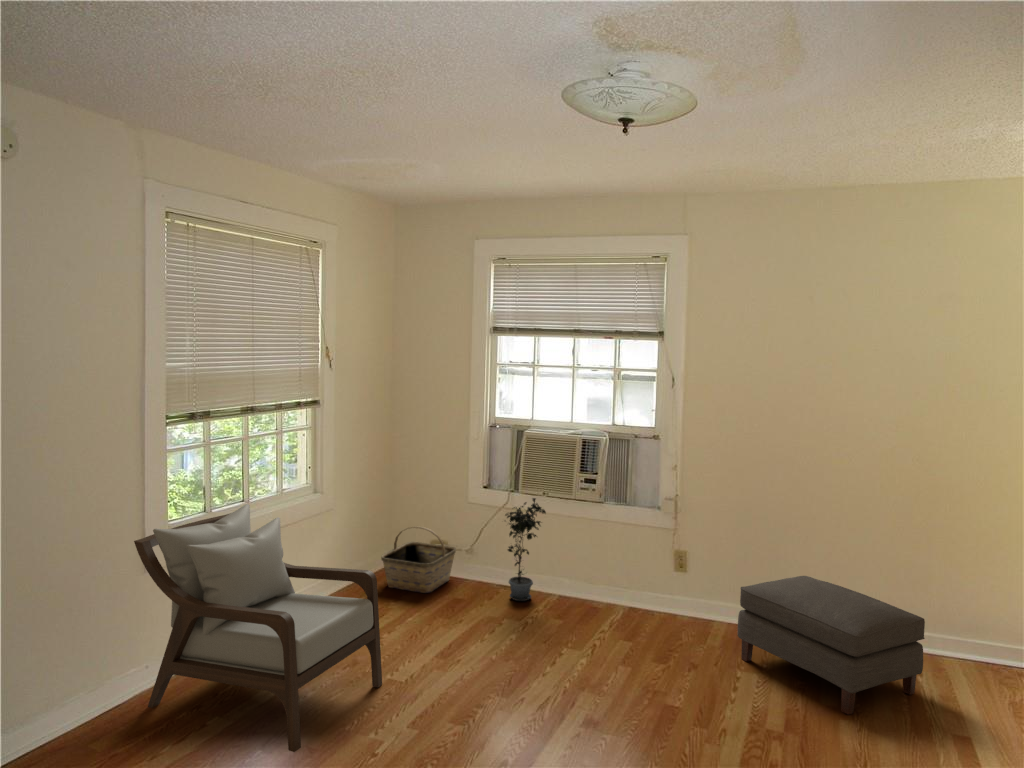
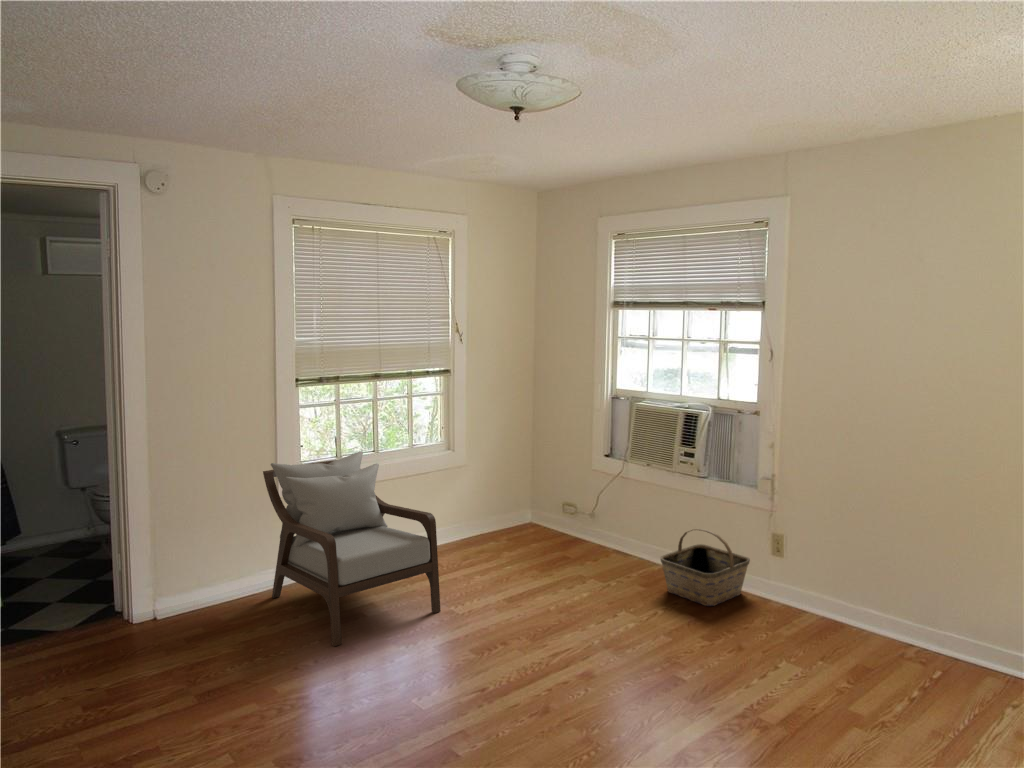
potted plant: present [505,498,546,601] -> none [603,467,647,565]
basket: present [381,526,456,593] -> present [661,529,750,606]
ottoman: present [737,576,925,715] -> none [797,574,996,726]

